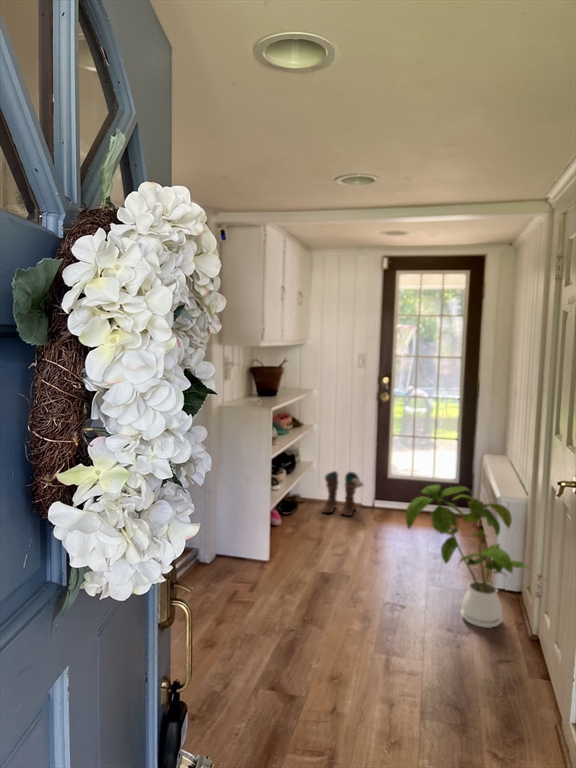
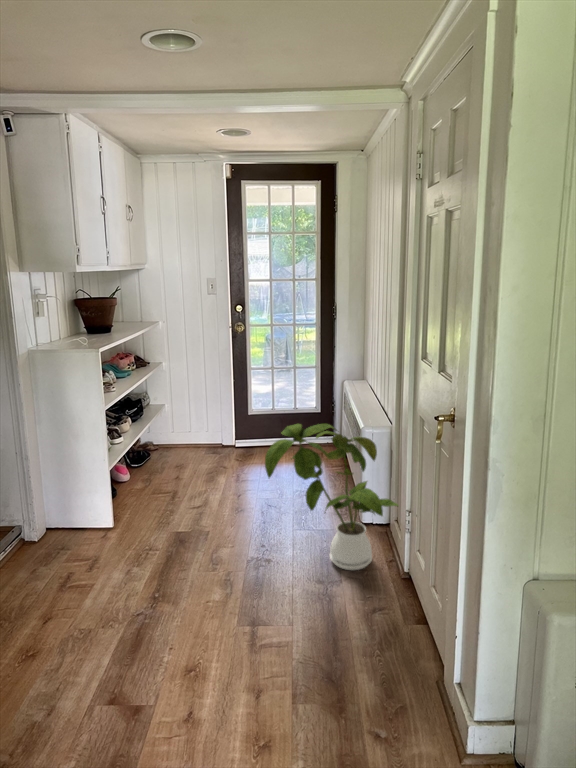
boots: present [322,471,363,516] -> none [178,411,222,460]

